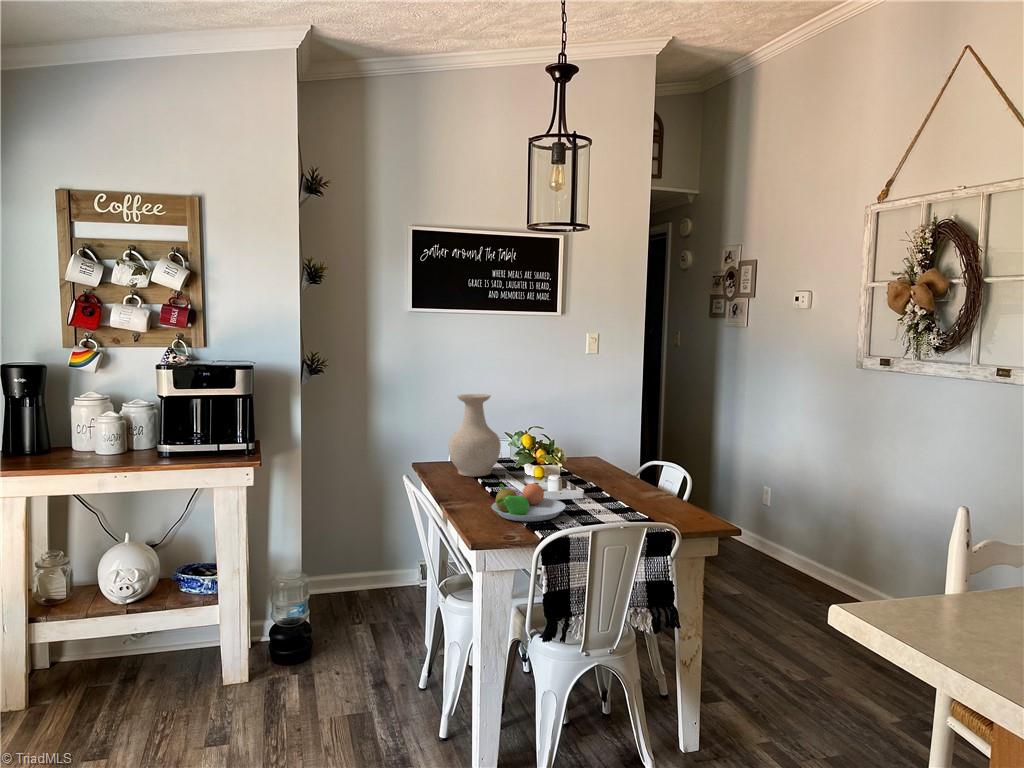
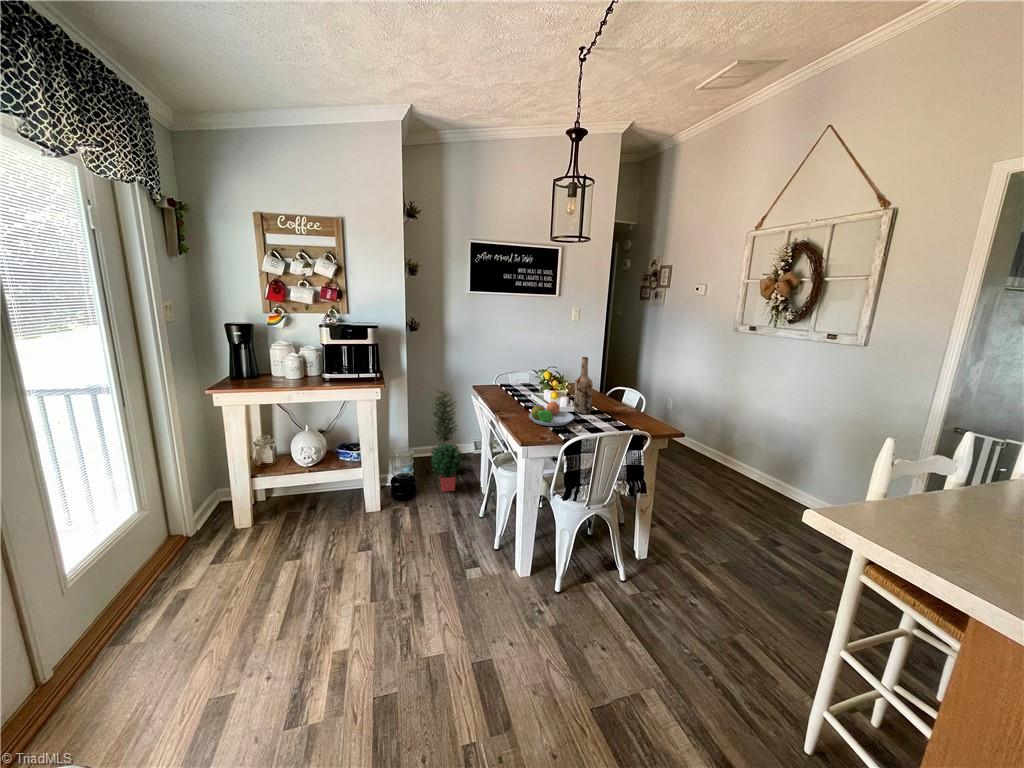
vase: present [448,394,501,477] -> none [497,346,528,395]
wine bottle: none [571,409,599,503] -> present [574,357,593,414]
potted plant: none [338,471,398,650] -> present [431,391,463,492]

